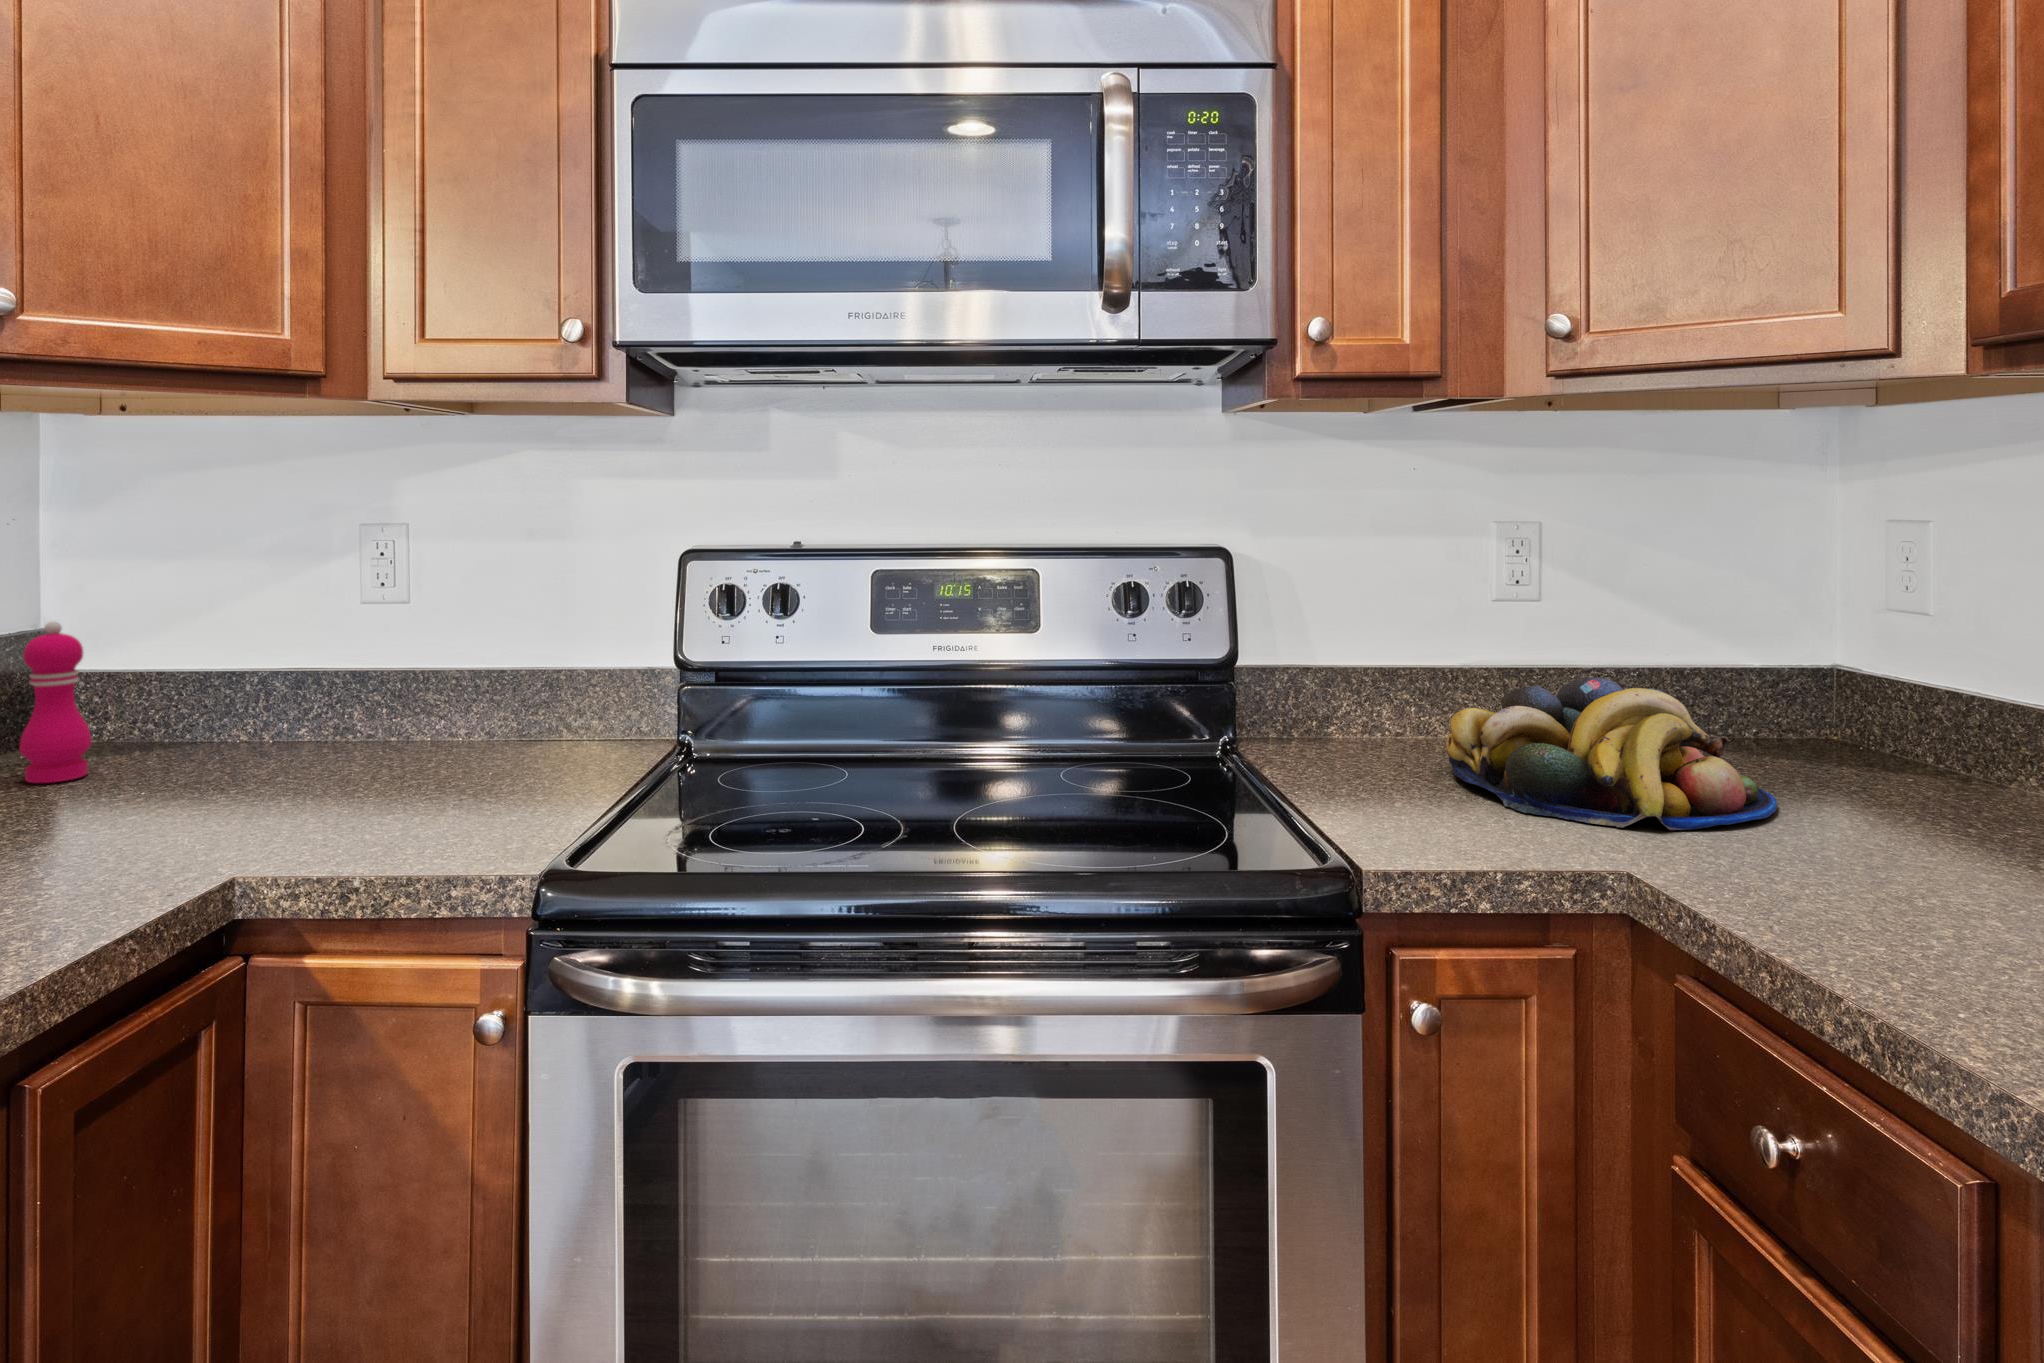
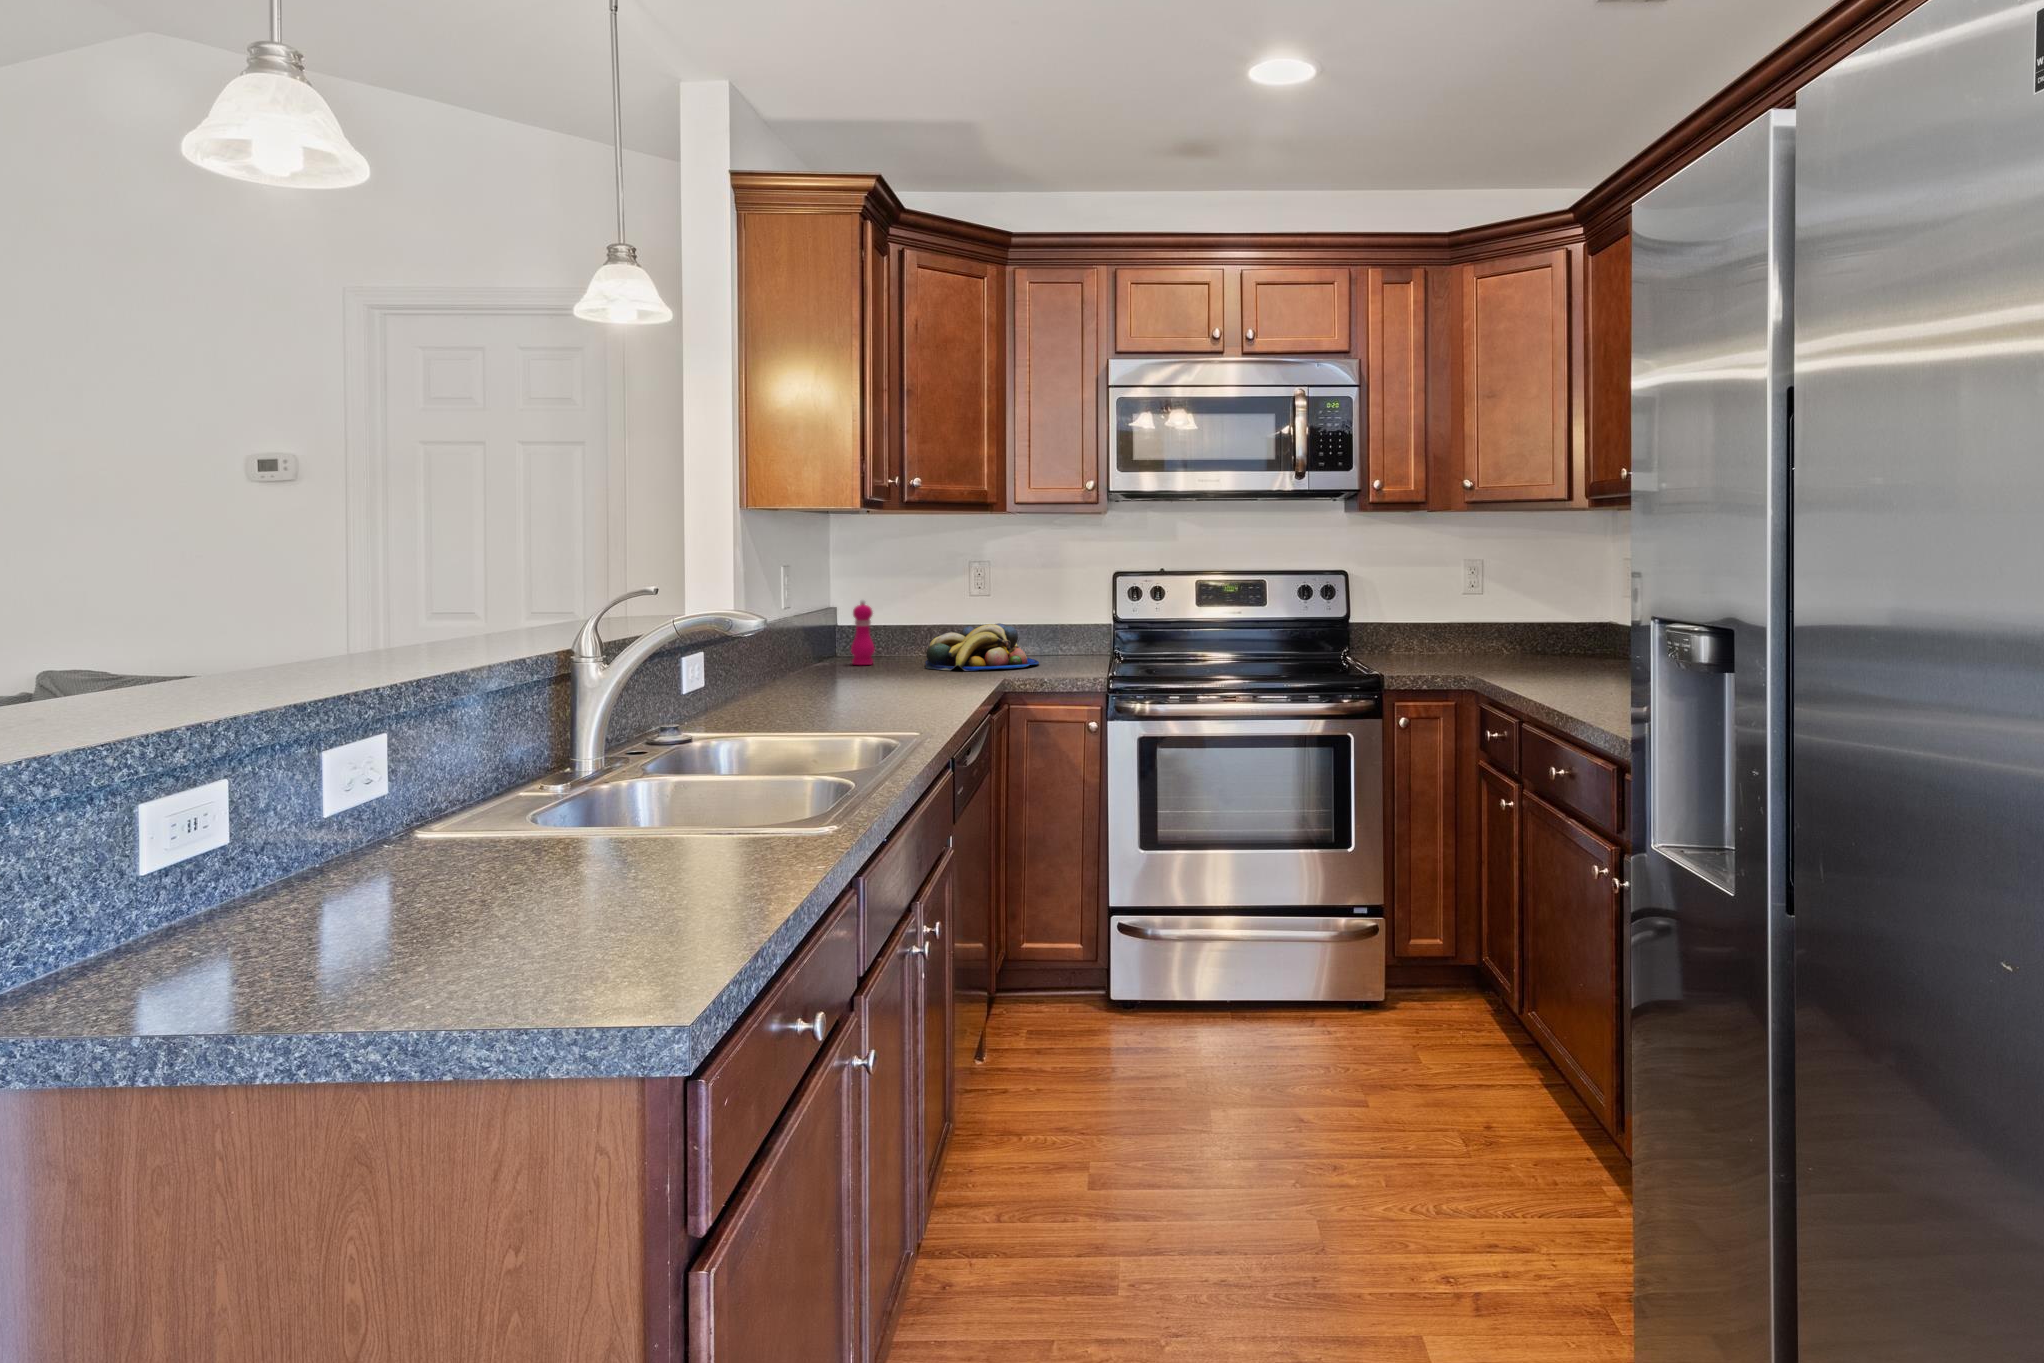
fruit bowl: present [1446,677,1777,830] -> present [925,623,1039,671]

